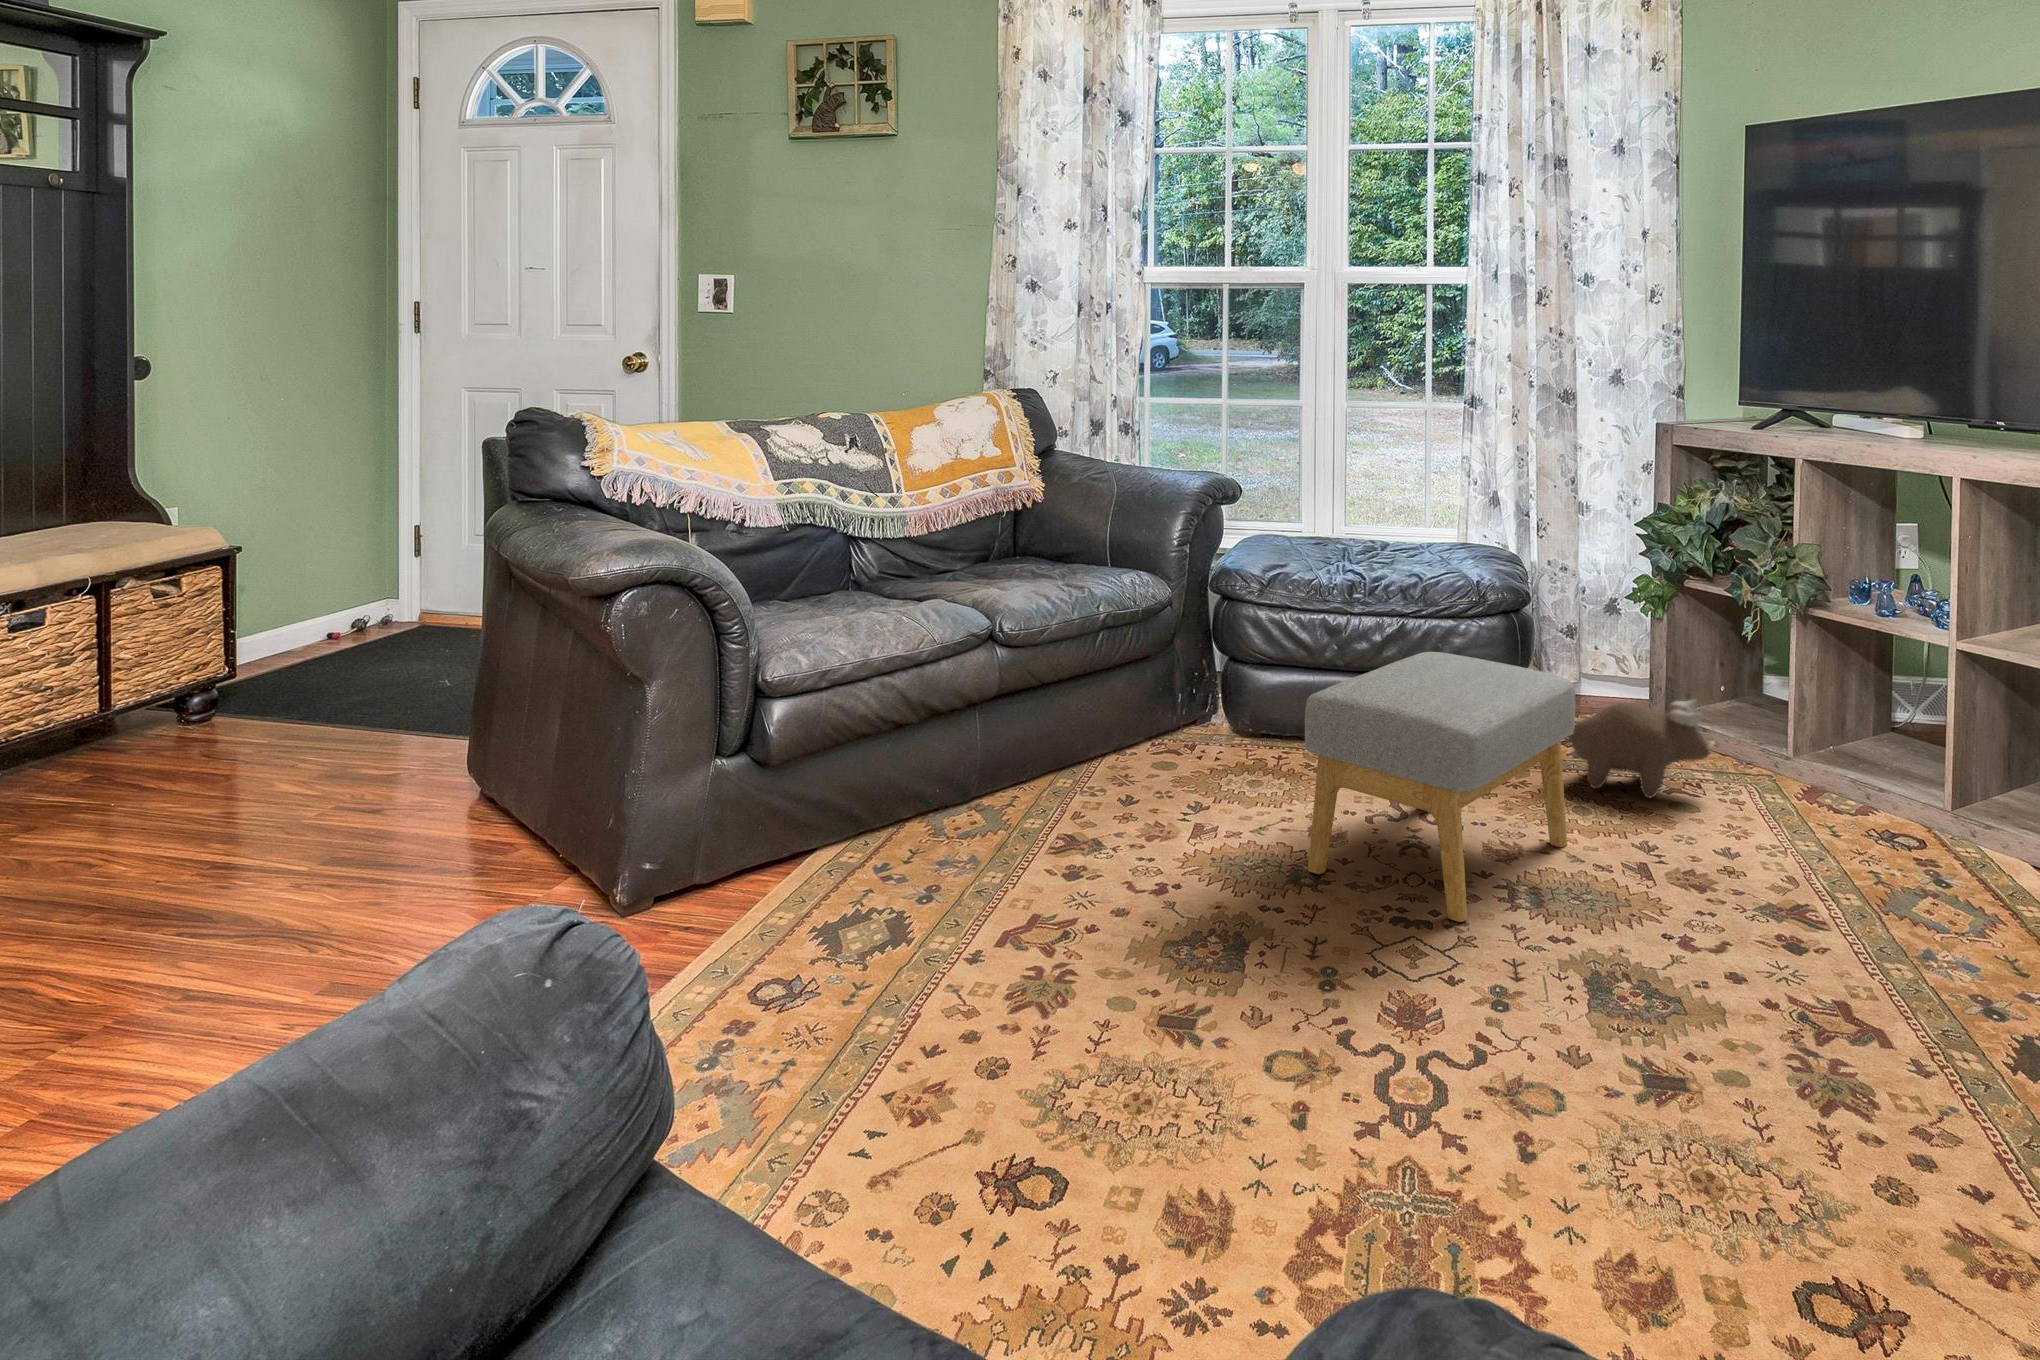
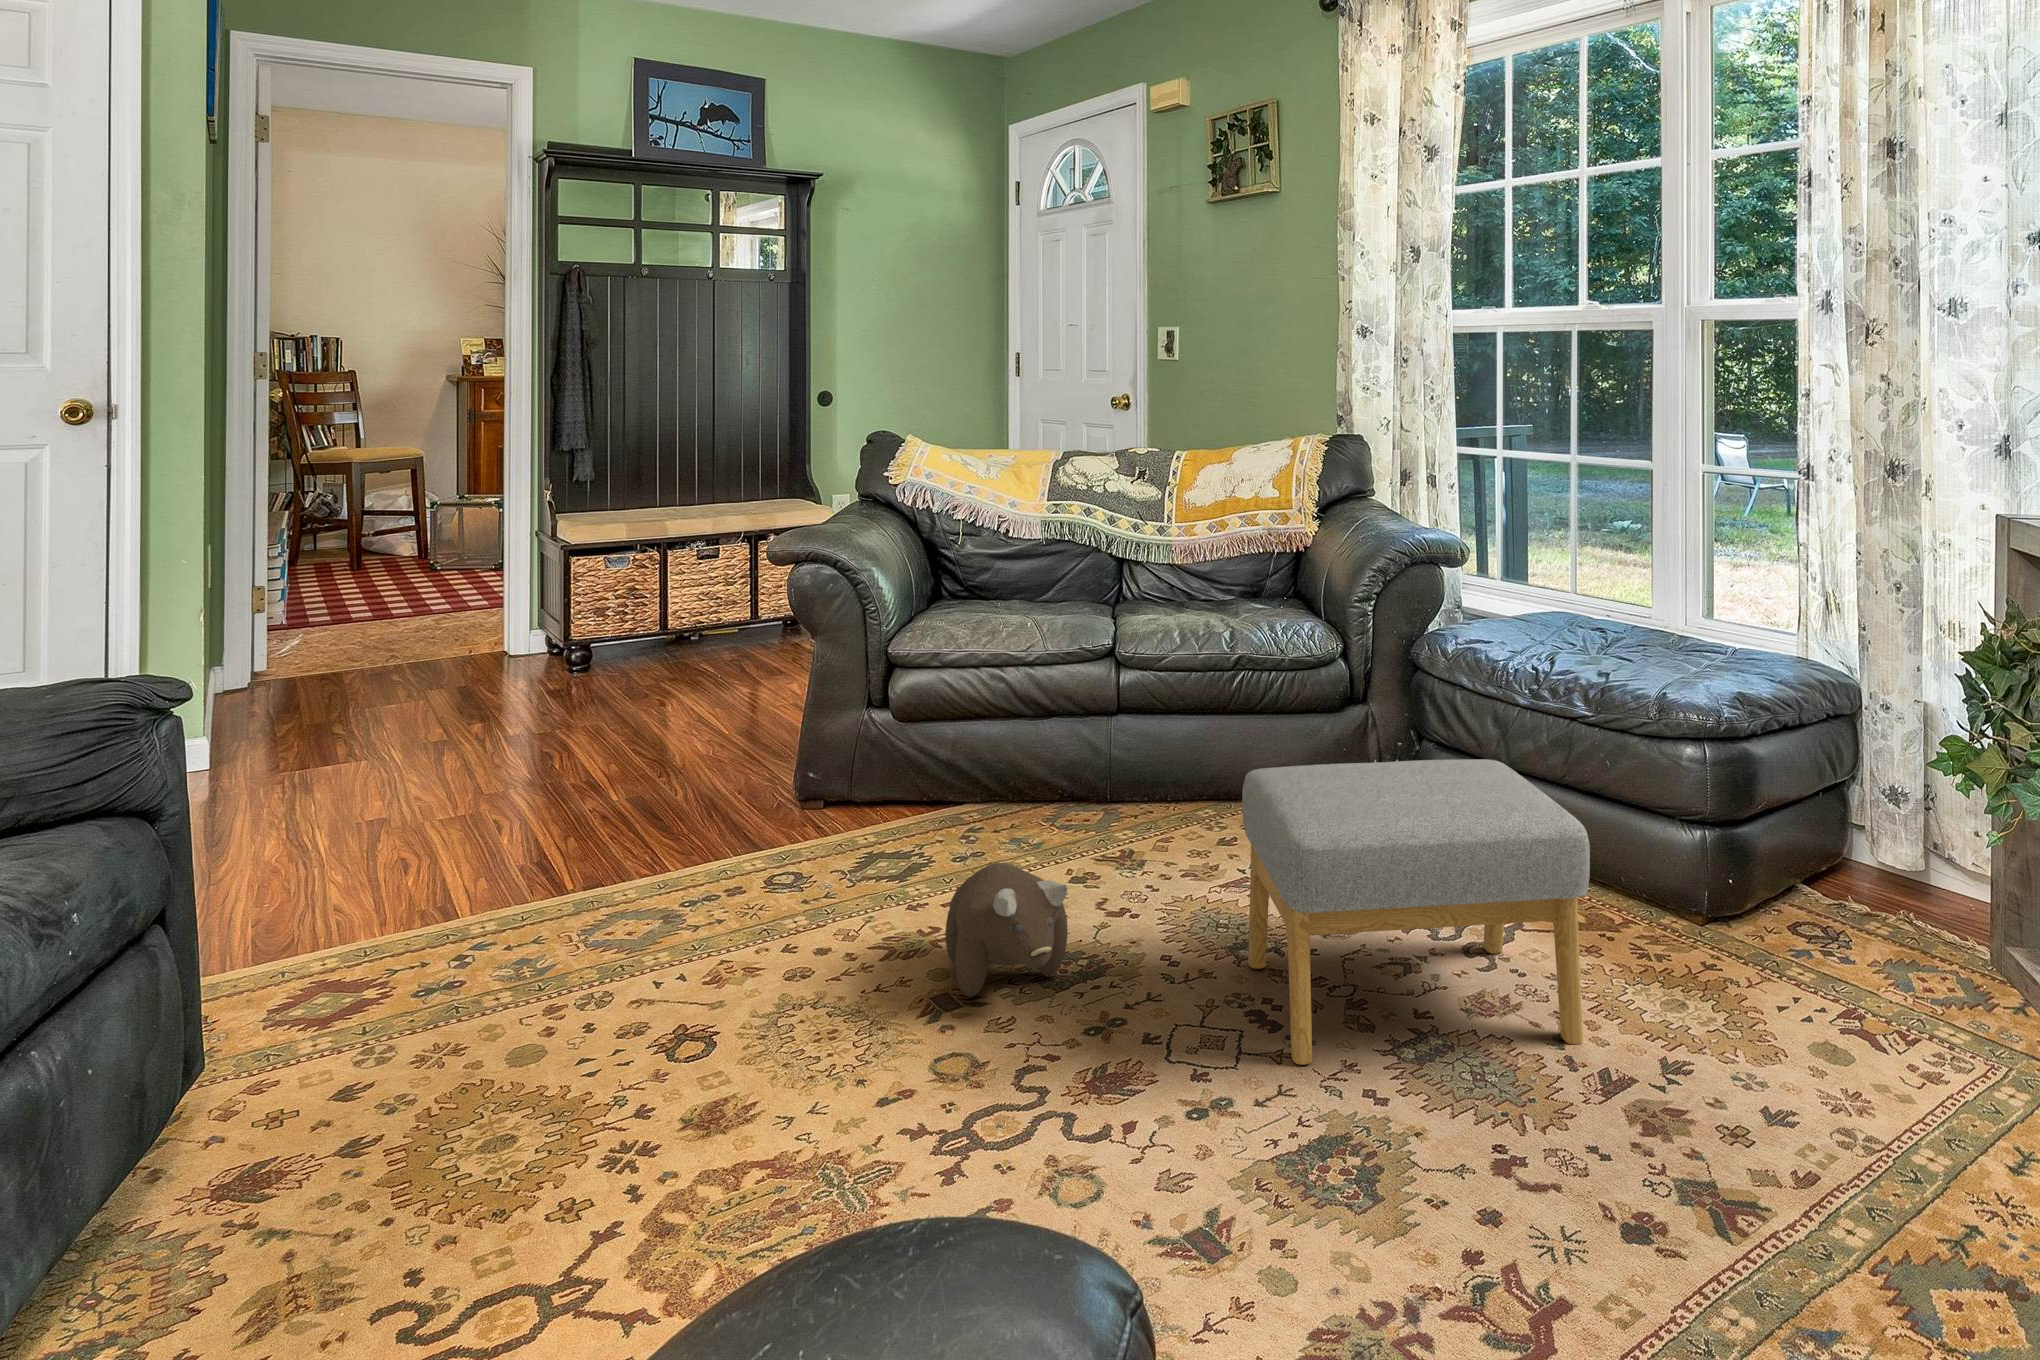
plush toy: present [1570,700,1714,798] -> present [945,863,1068,997]

